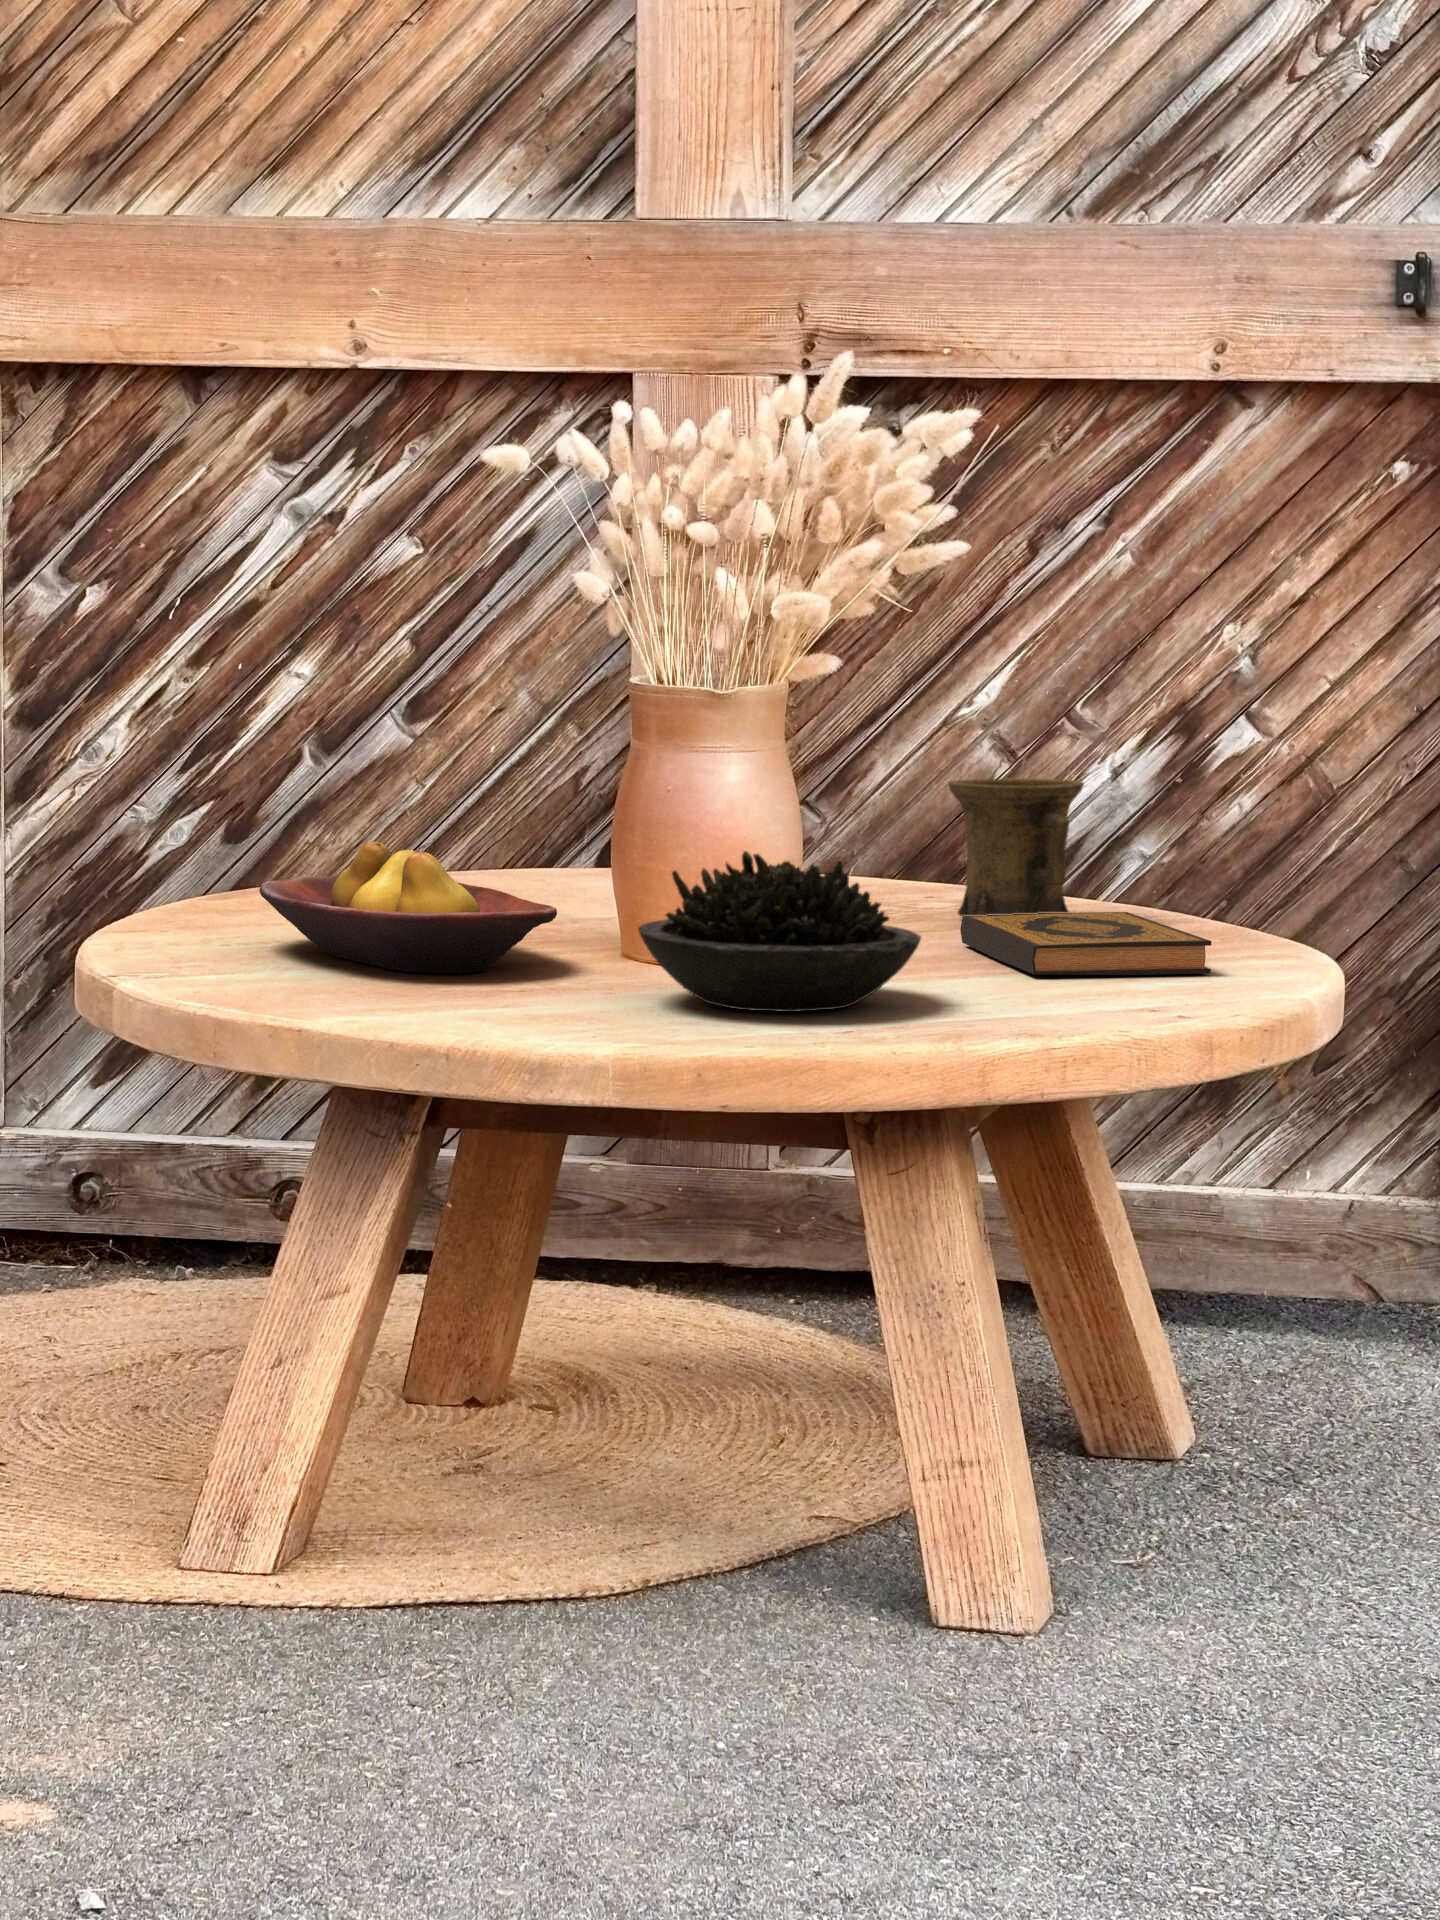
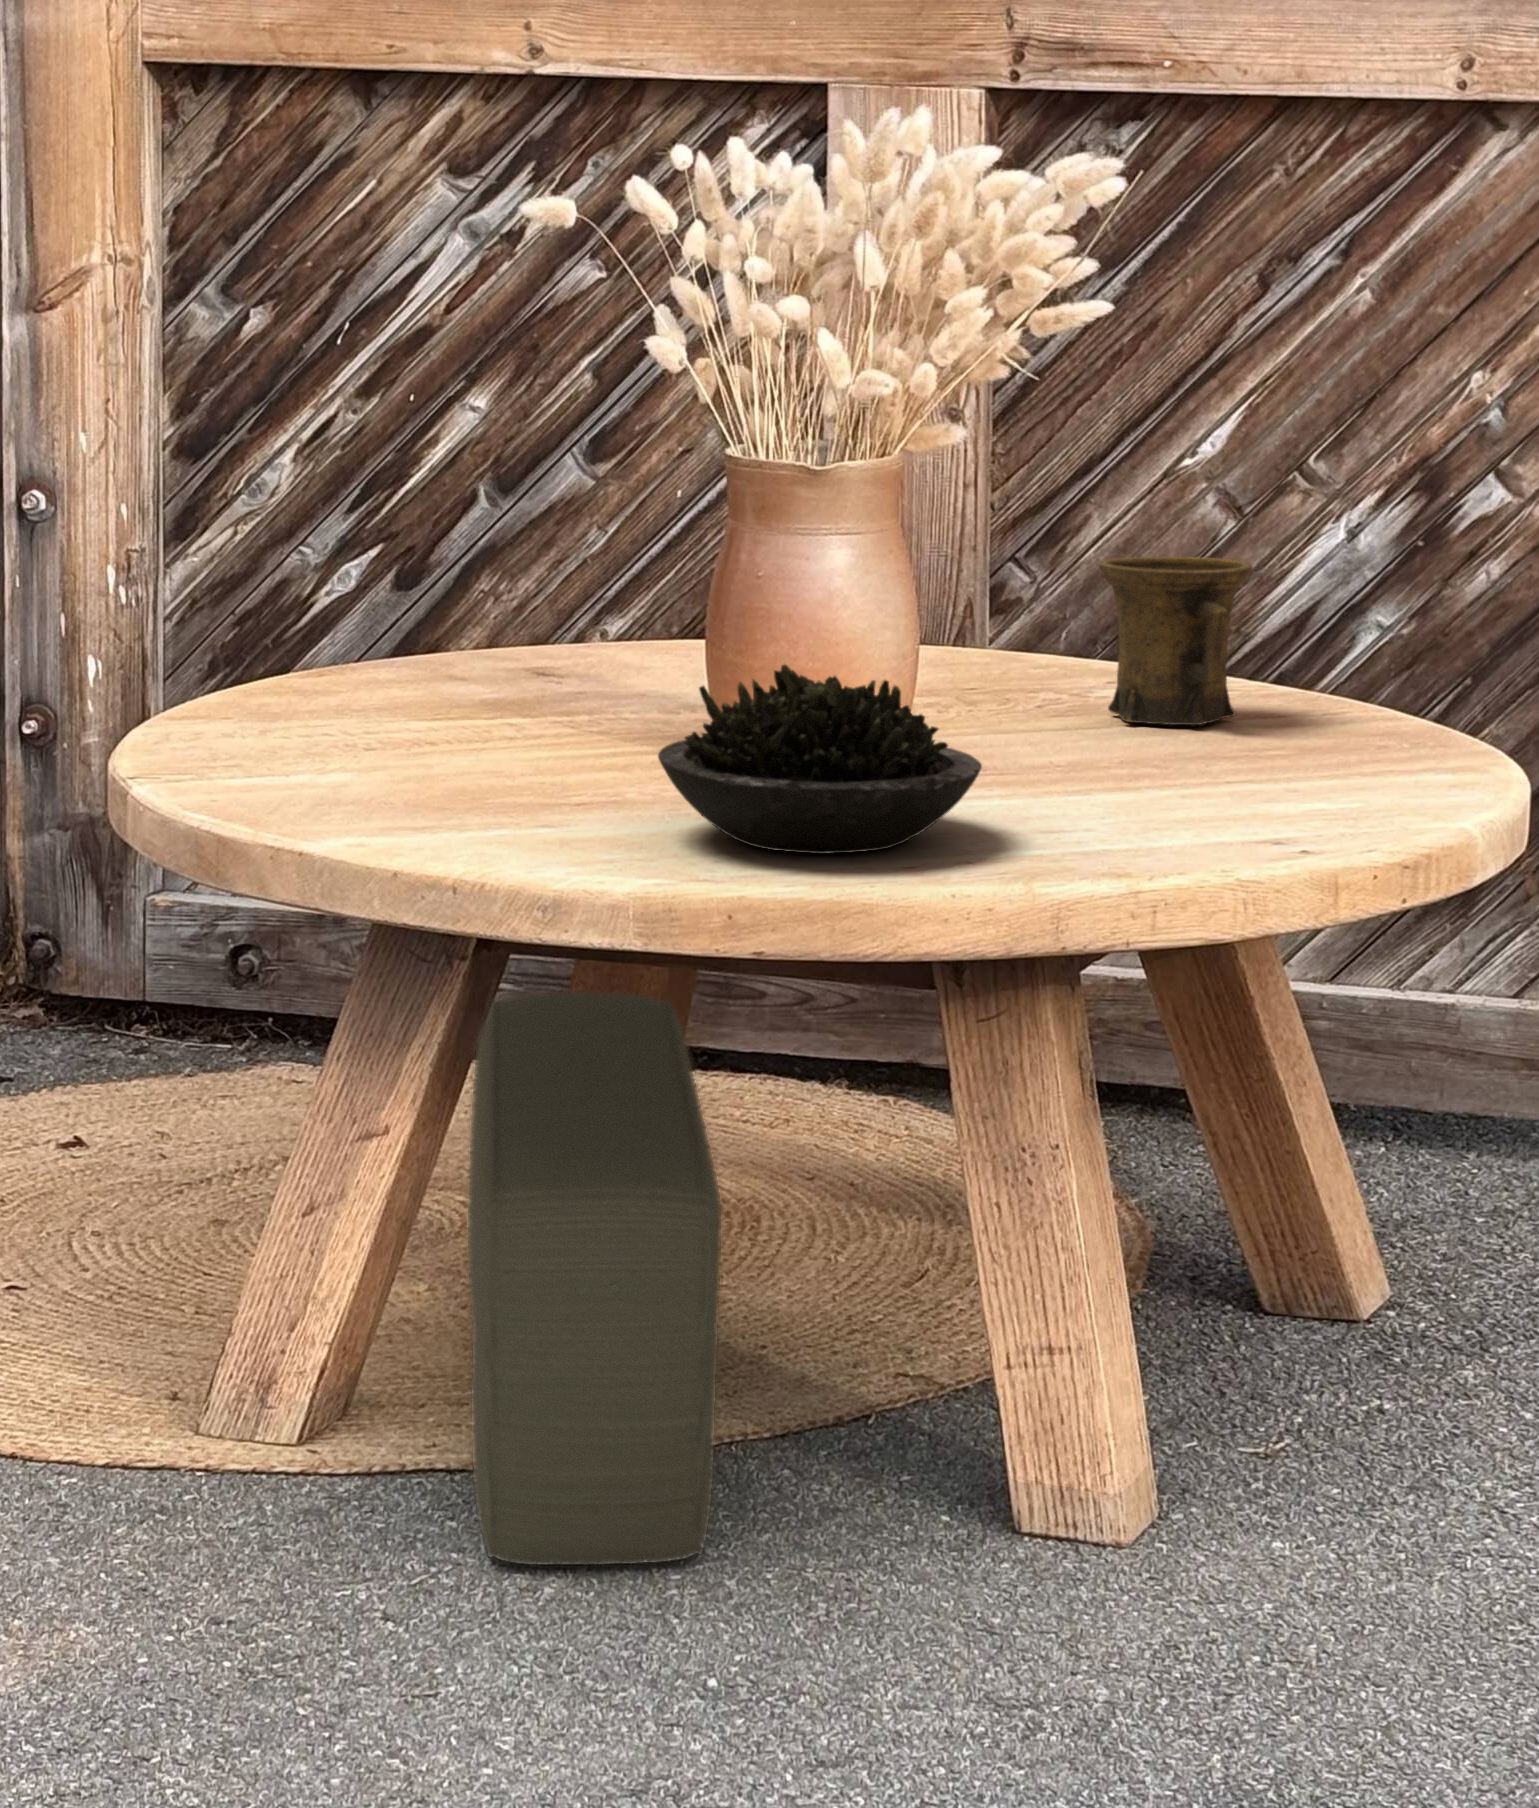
fruit bowl: present [259,842,557,973] -> none [301,628,608,785]
hardback book: present [960,912,1212,975] -> none [1085,721,1348,806]
pouf: none [402,1181,690,1670] -> present [468,992,721,1565]

